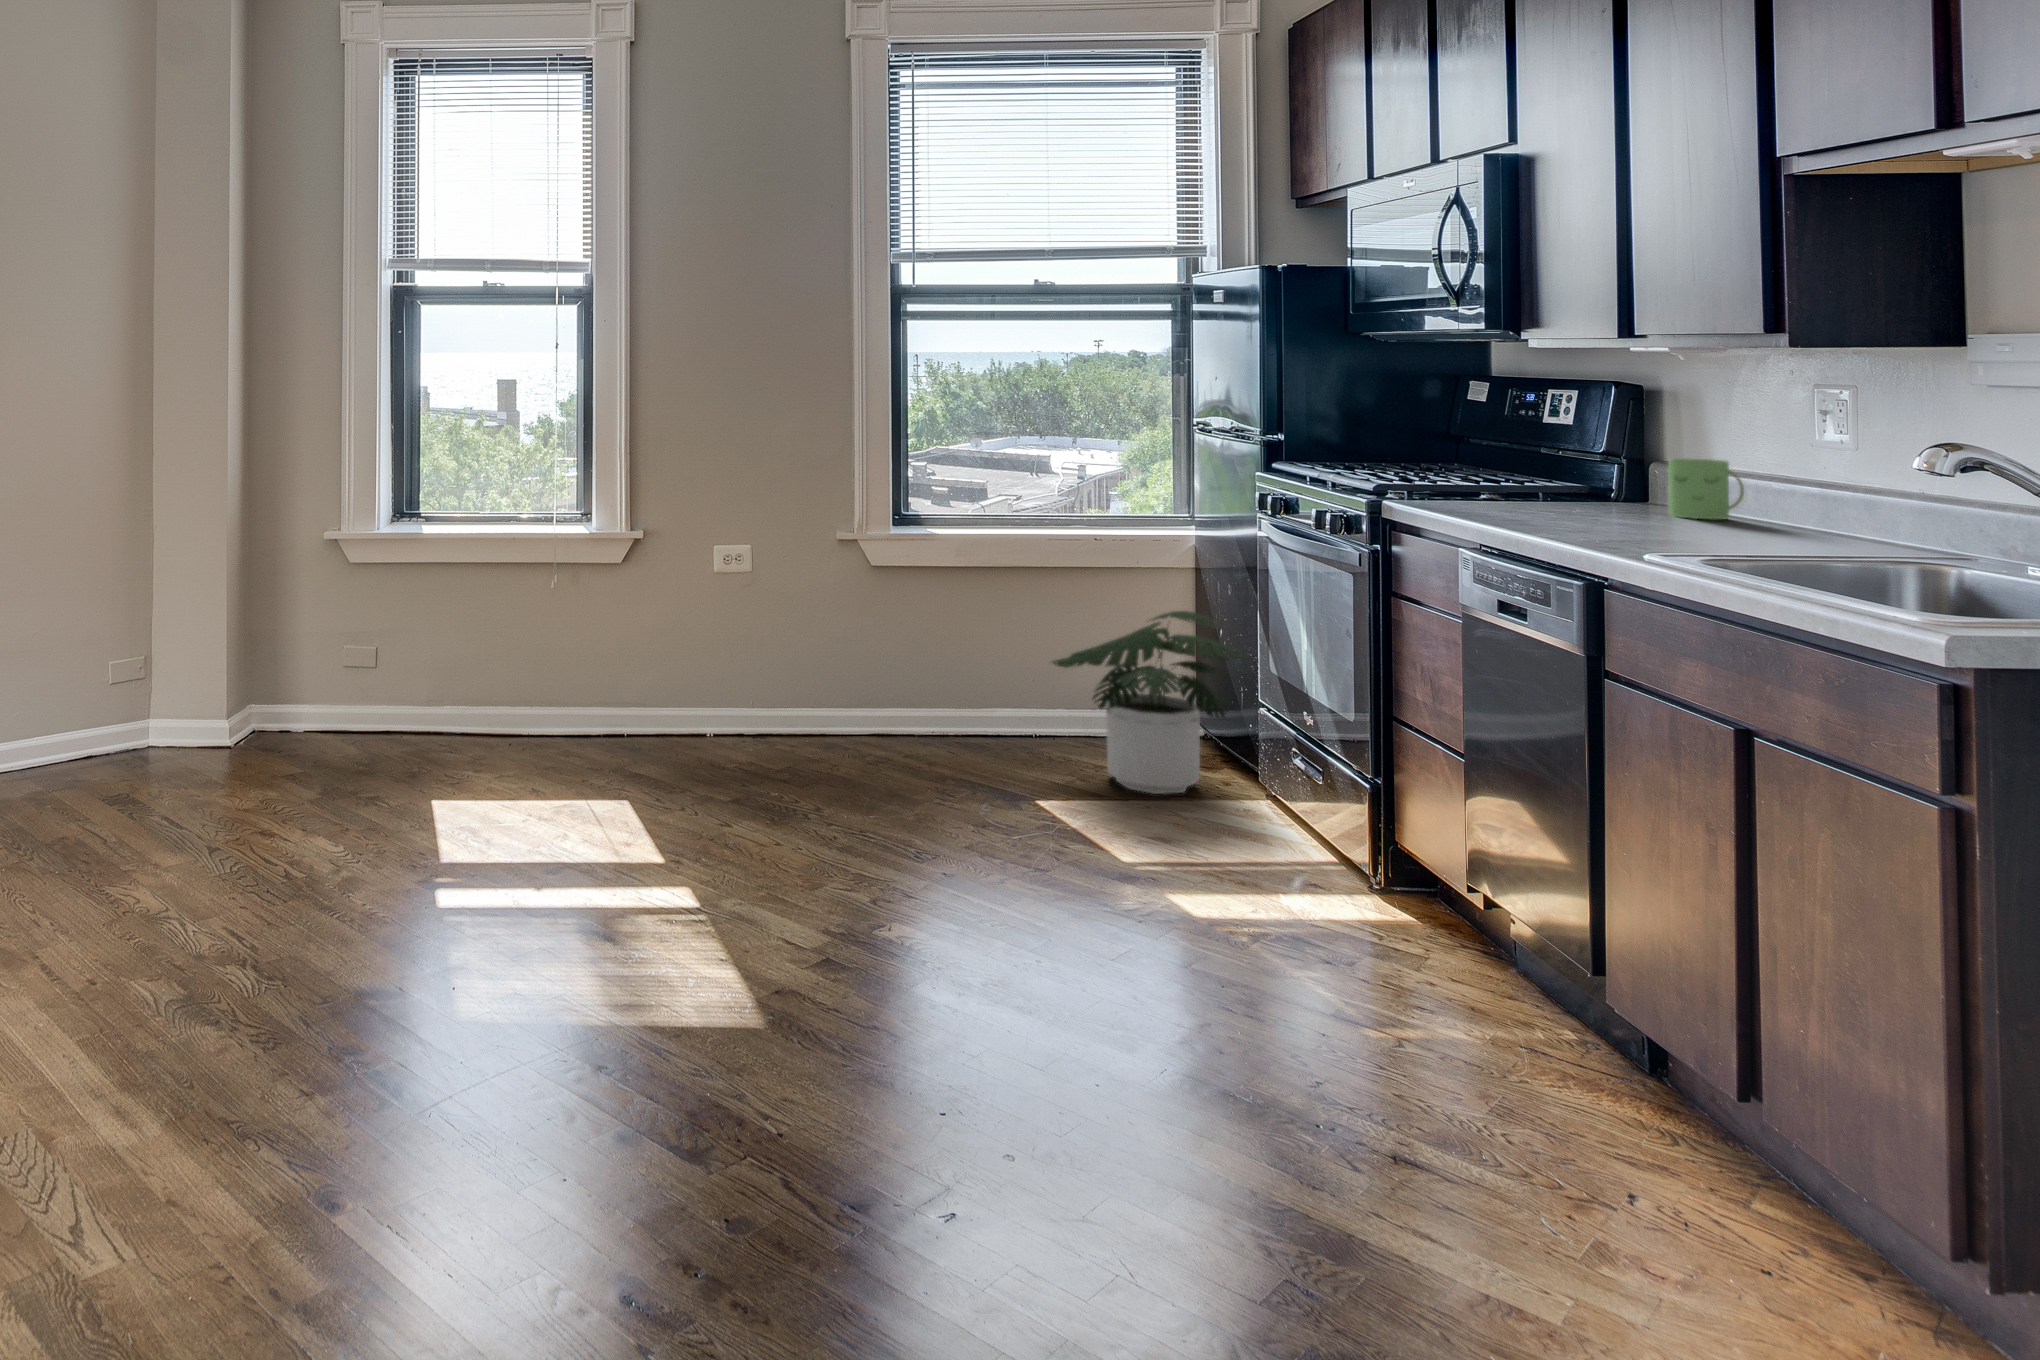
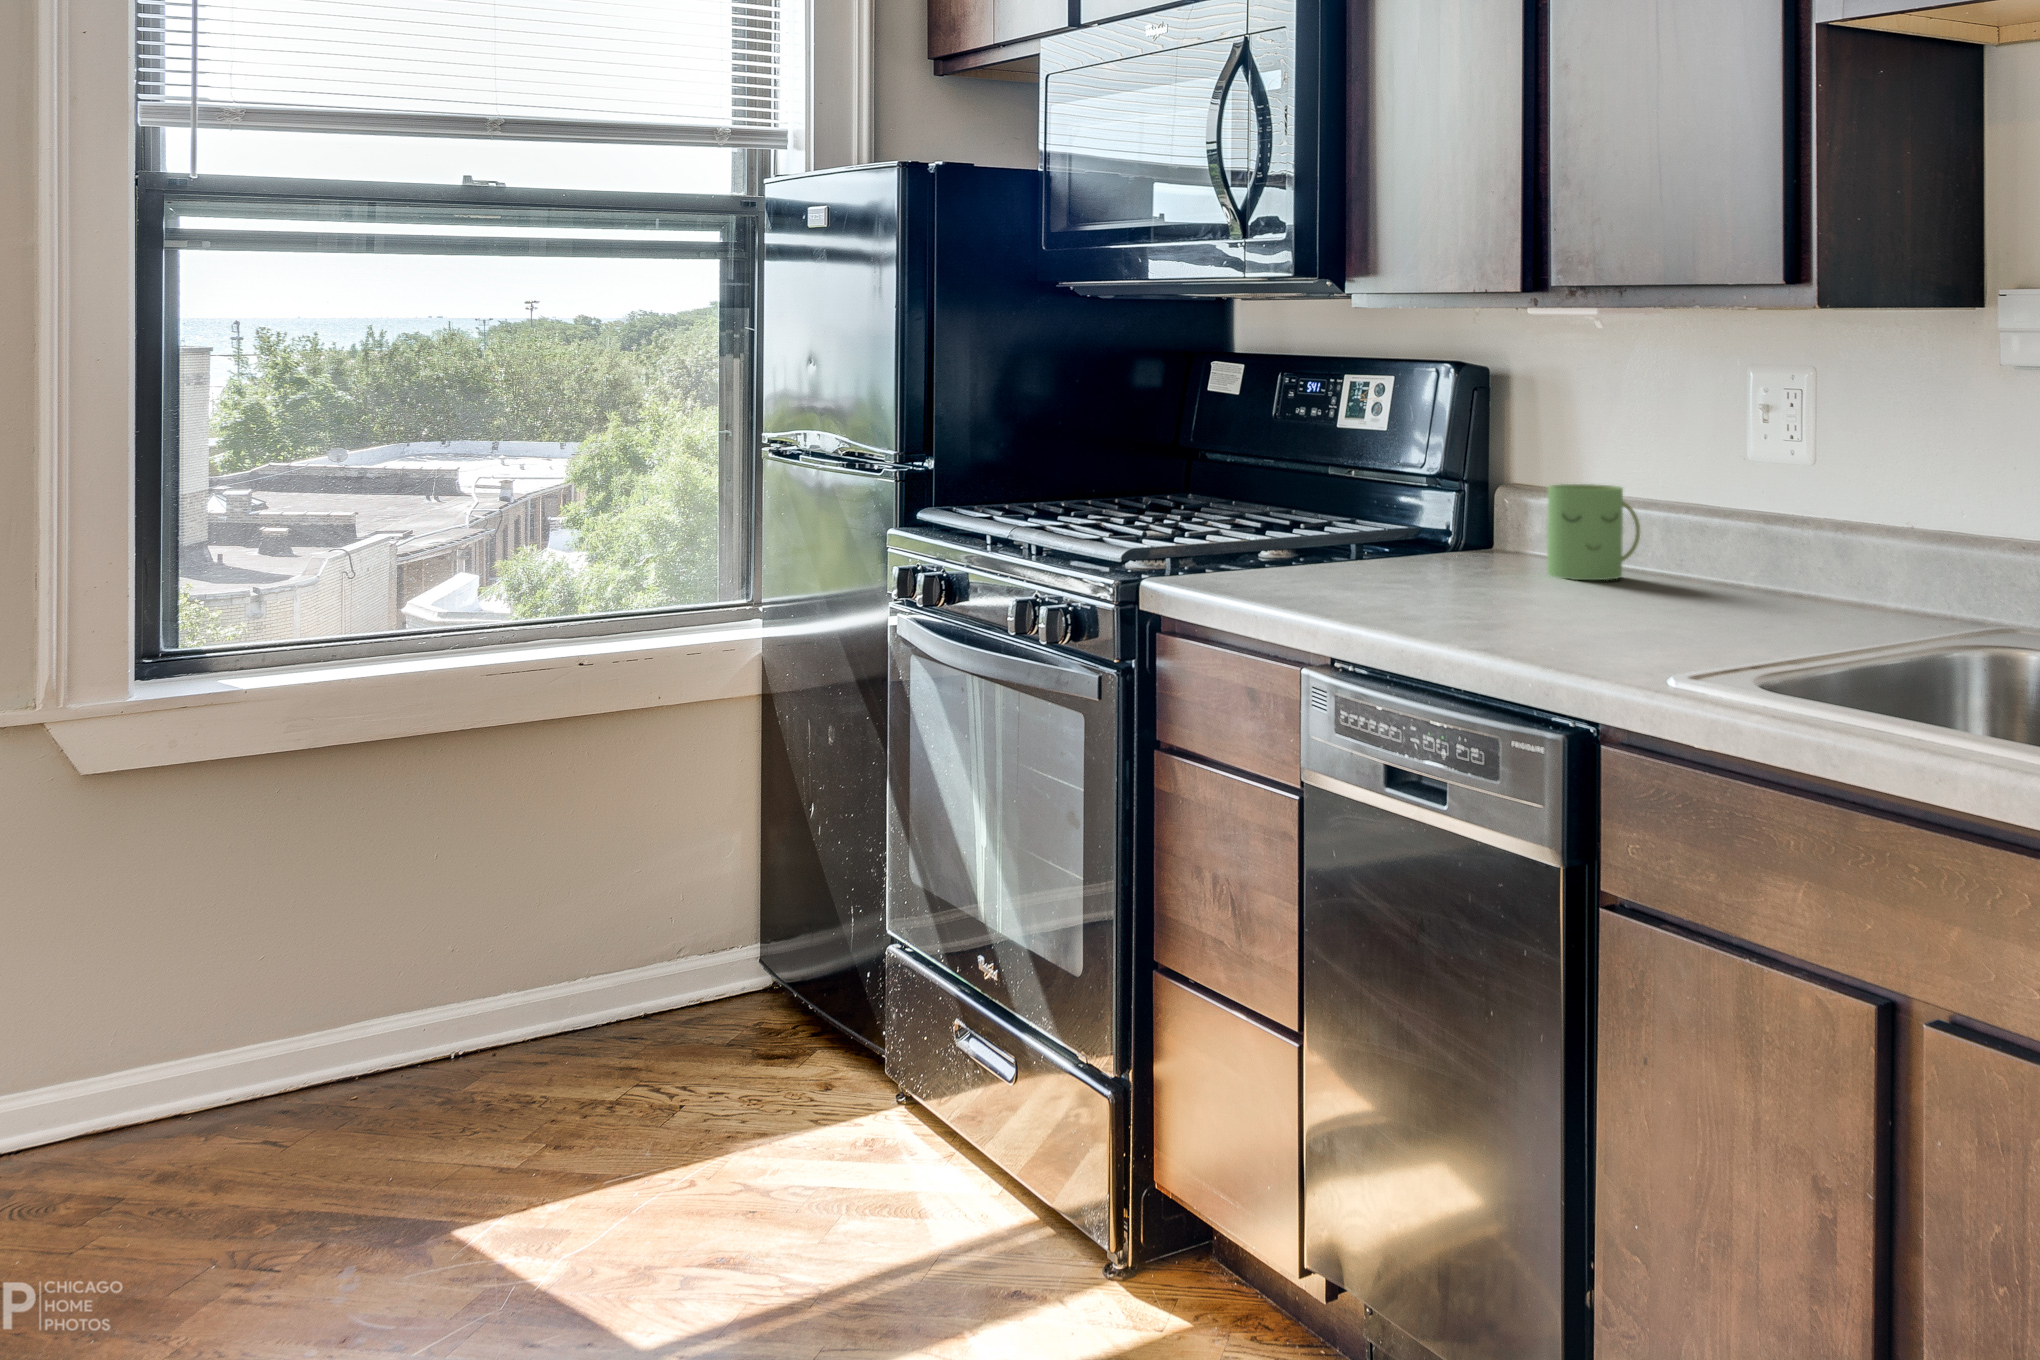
potted plant: present [1053,611,1247,794] -> none [478,789,877,1174]

